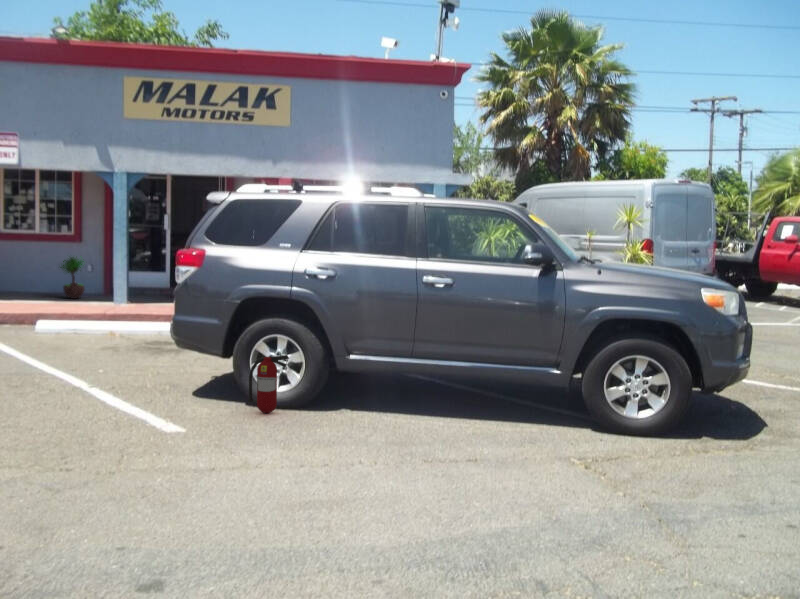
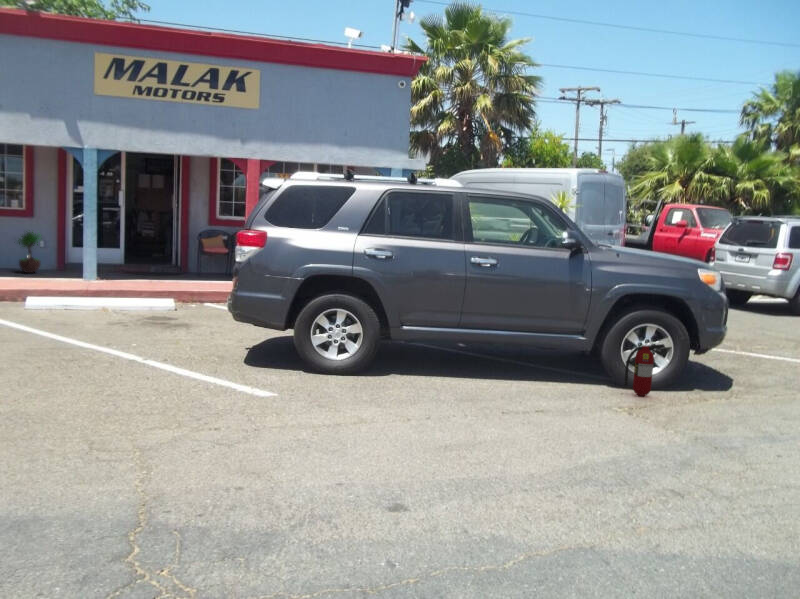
fire extinguisher: present [249,355,289,413] -> present [624,344,665,396]

